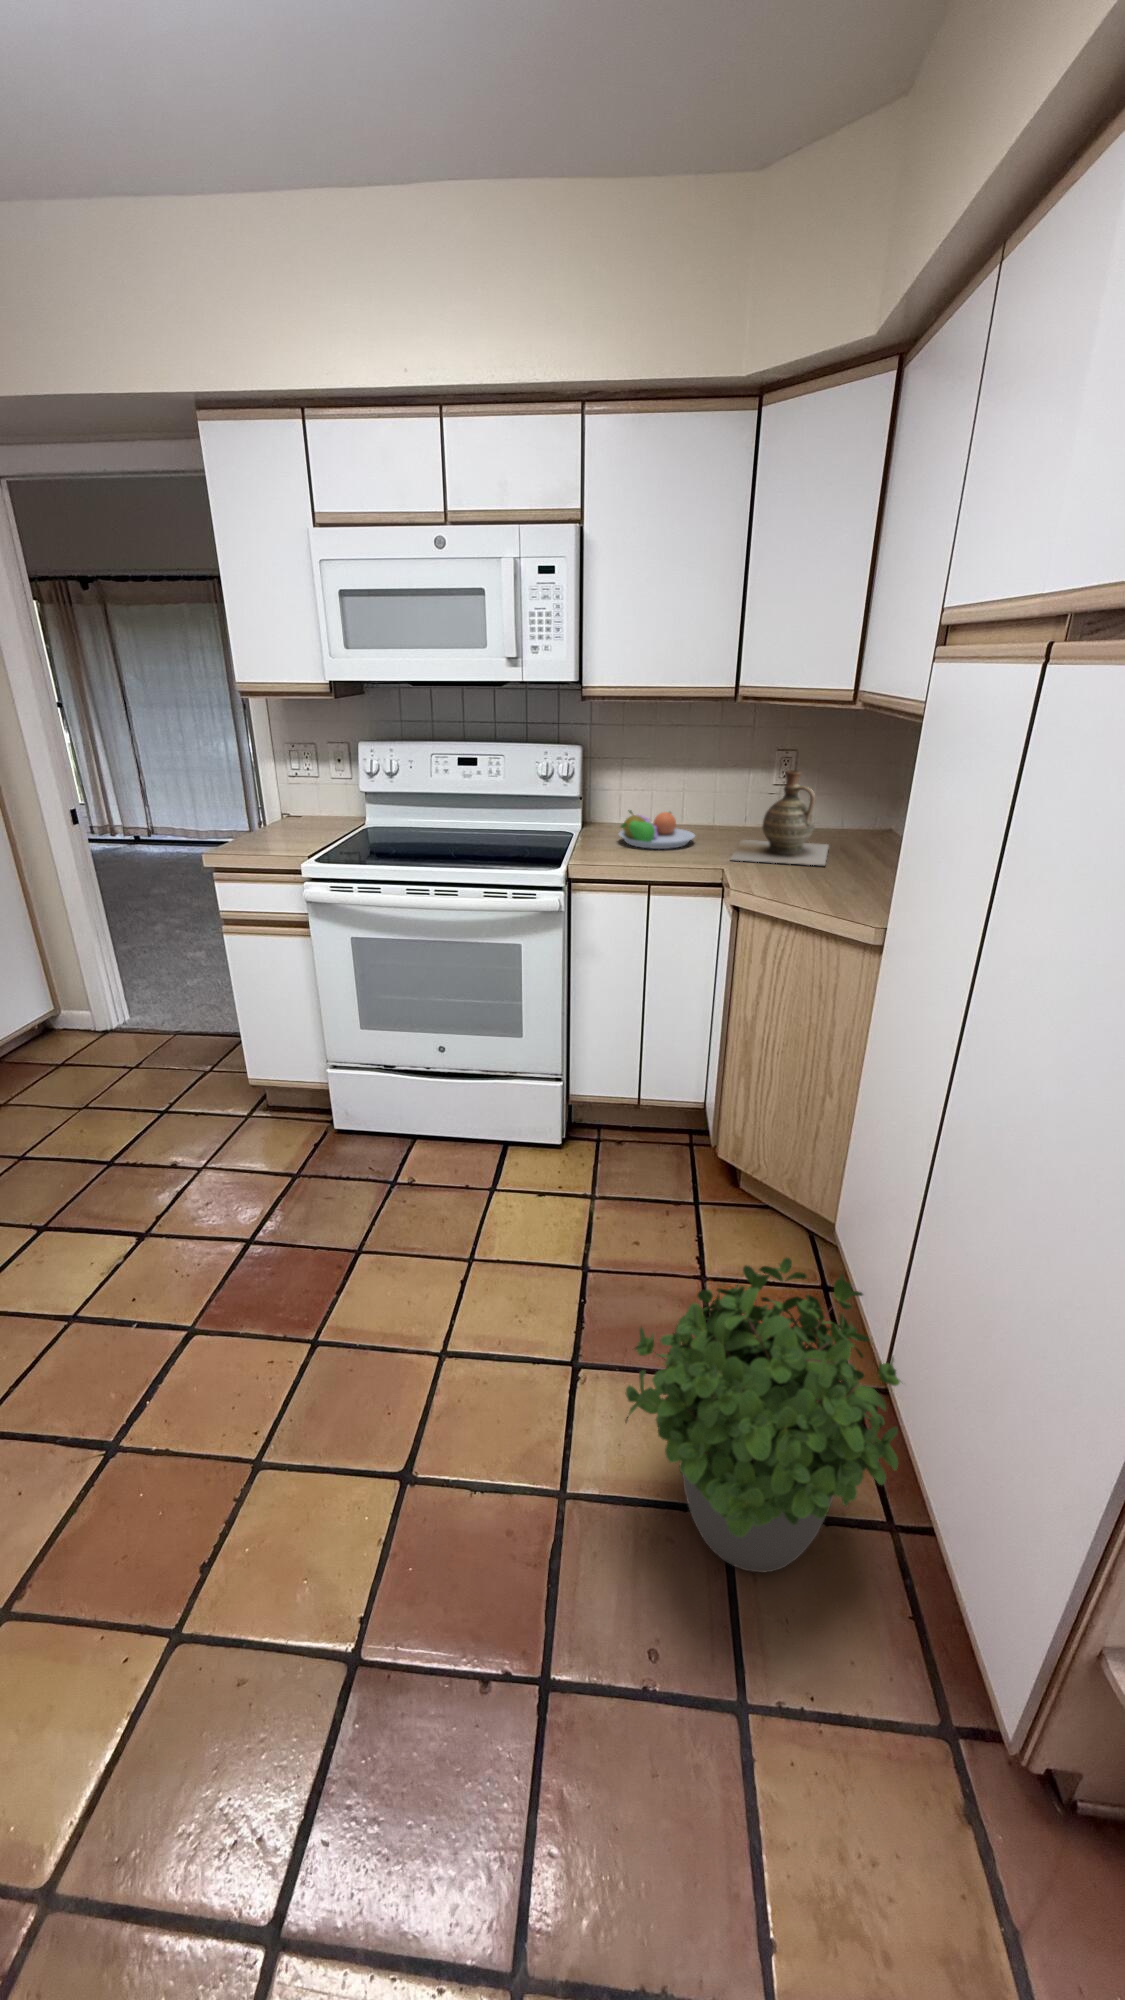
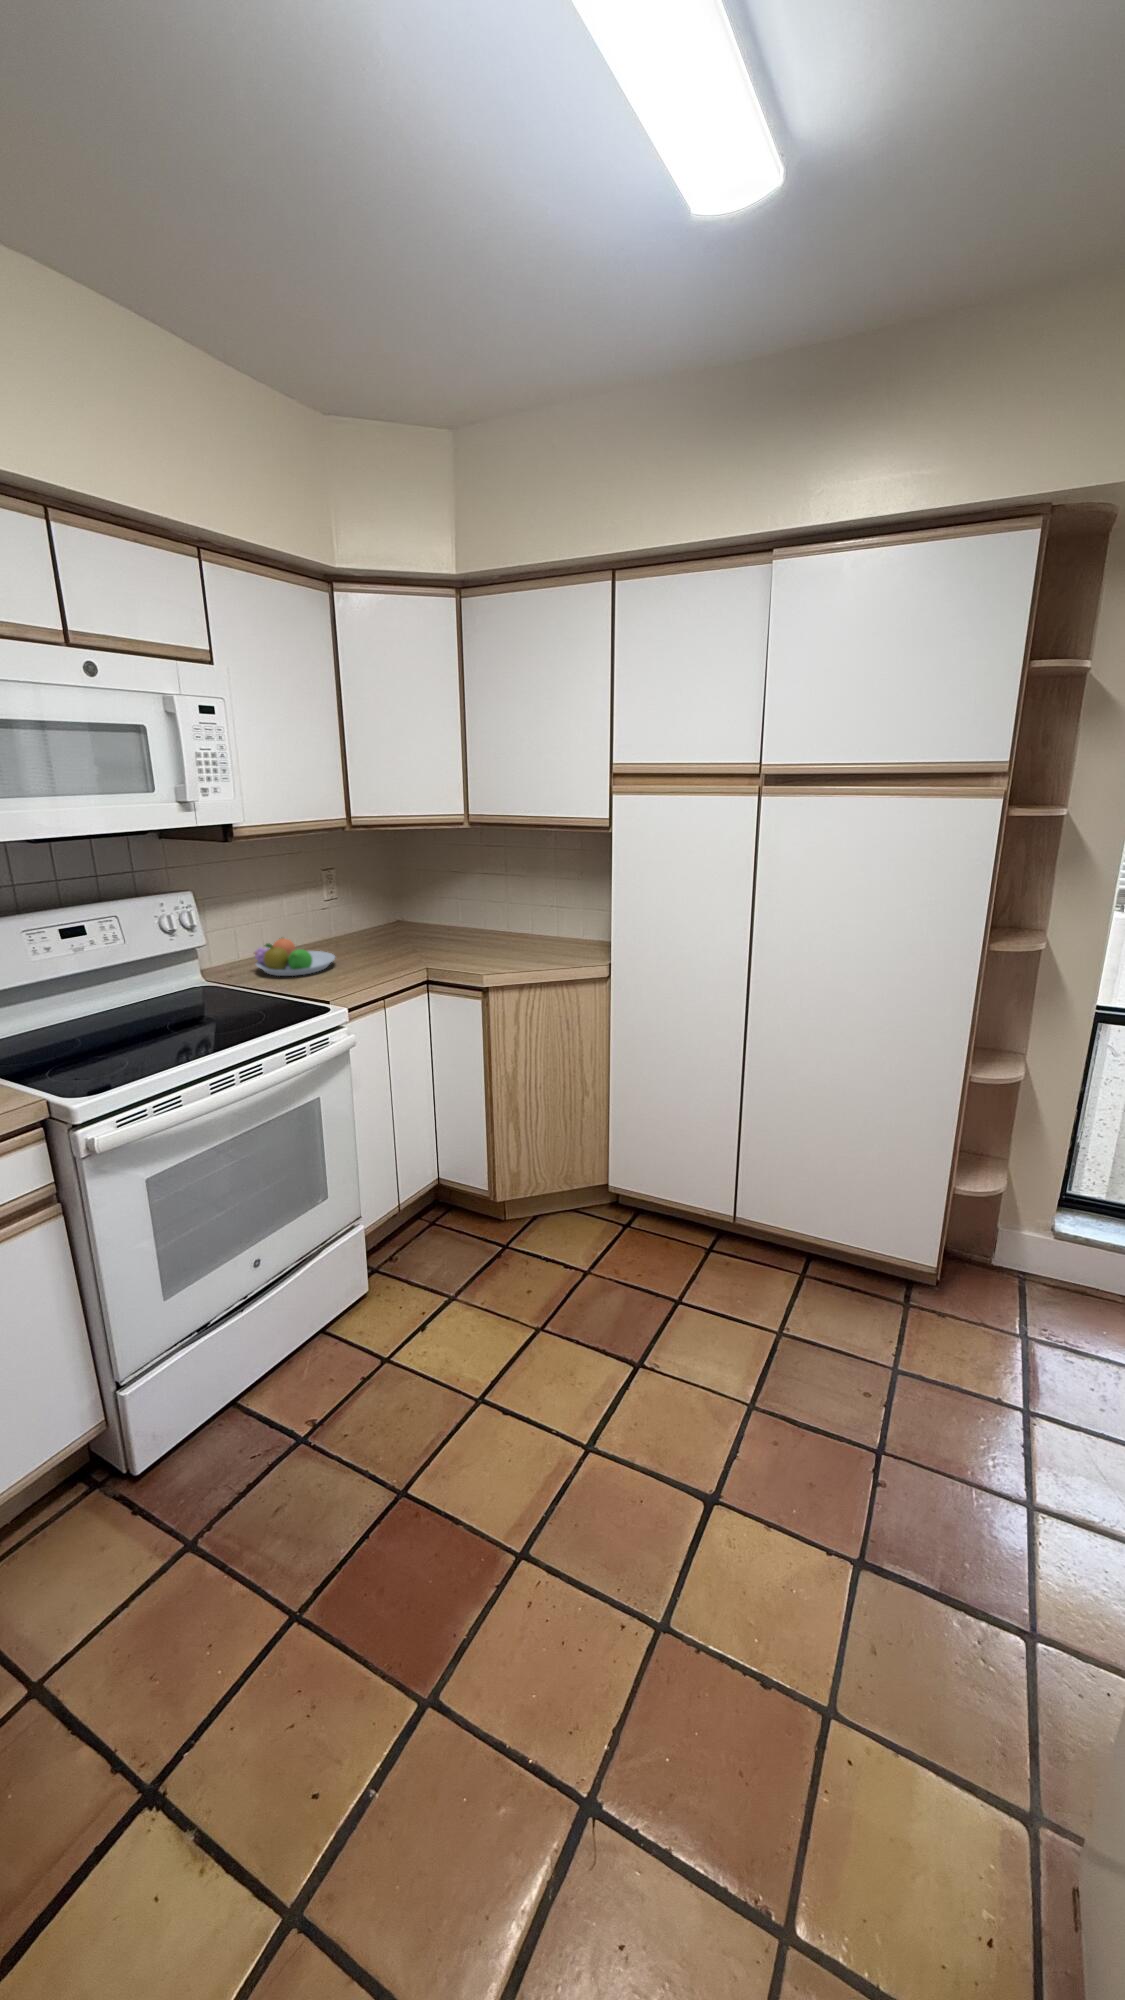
ceramic jug: present [731,770,829,865] -> none [354,875,459,959]
potted plant: present [625,1258,901,1572] -> none [724,1145,881,1345]

